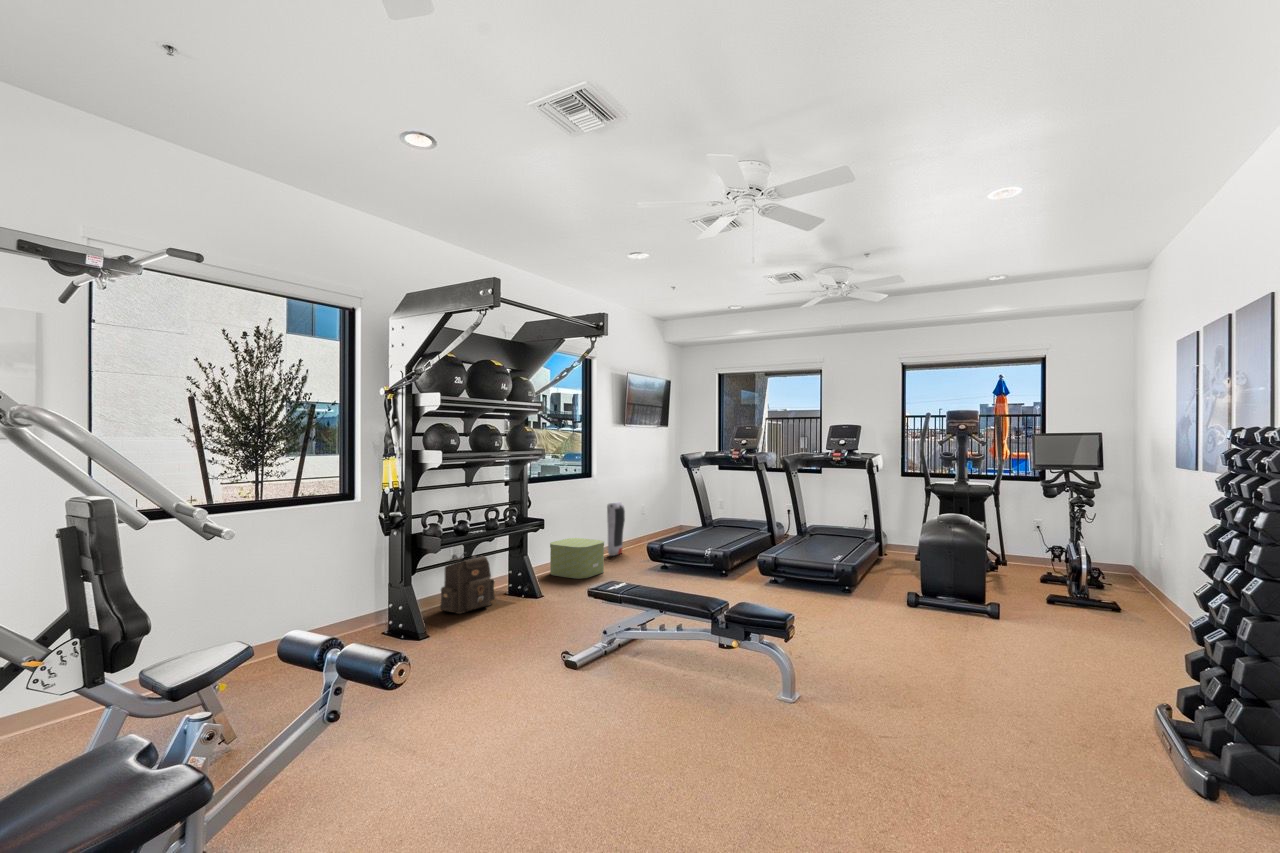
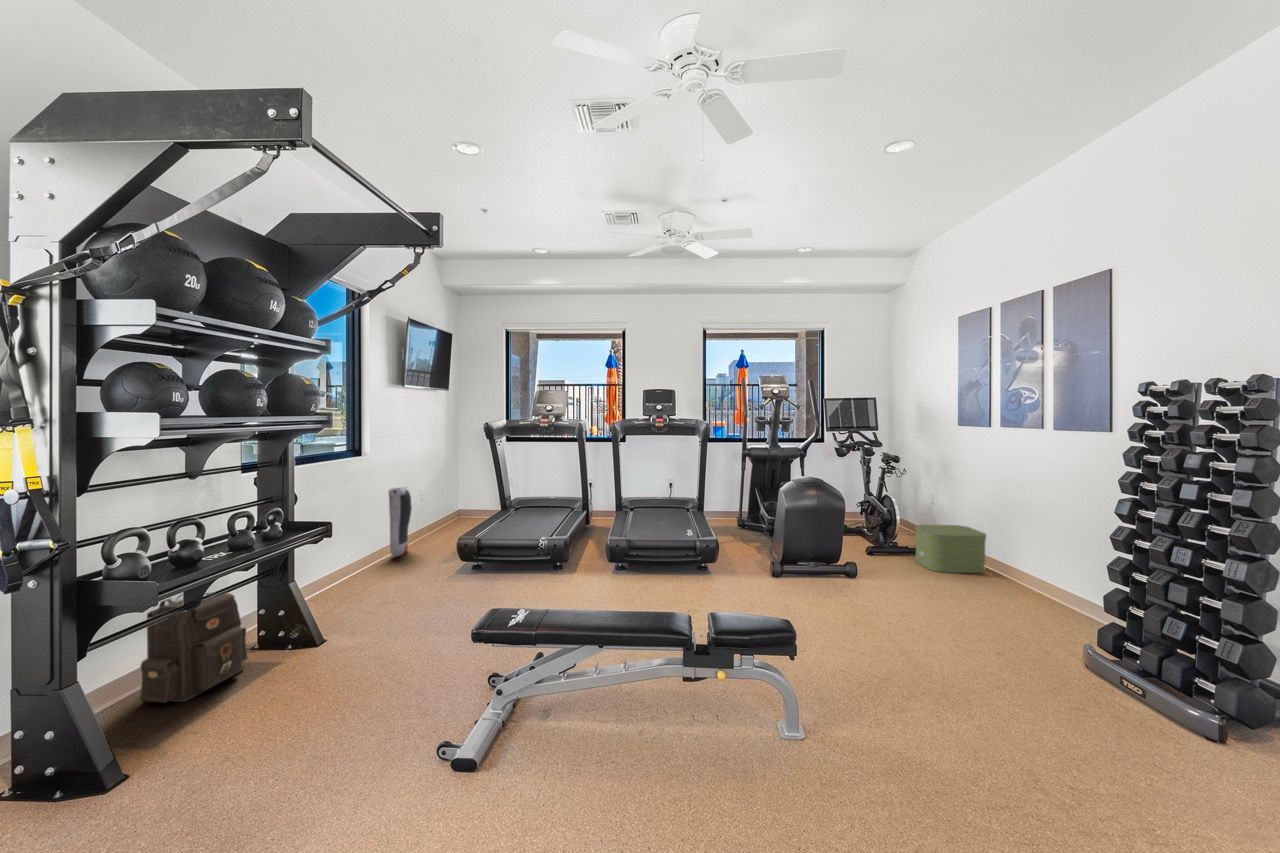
storage box: present [550,538,604,579] -> present [915,524,986,573]

